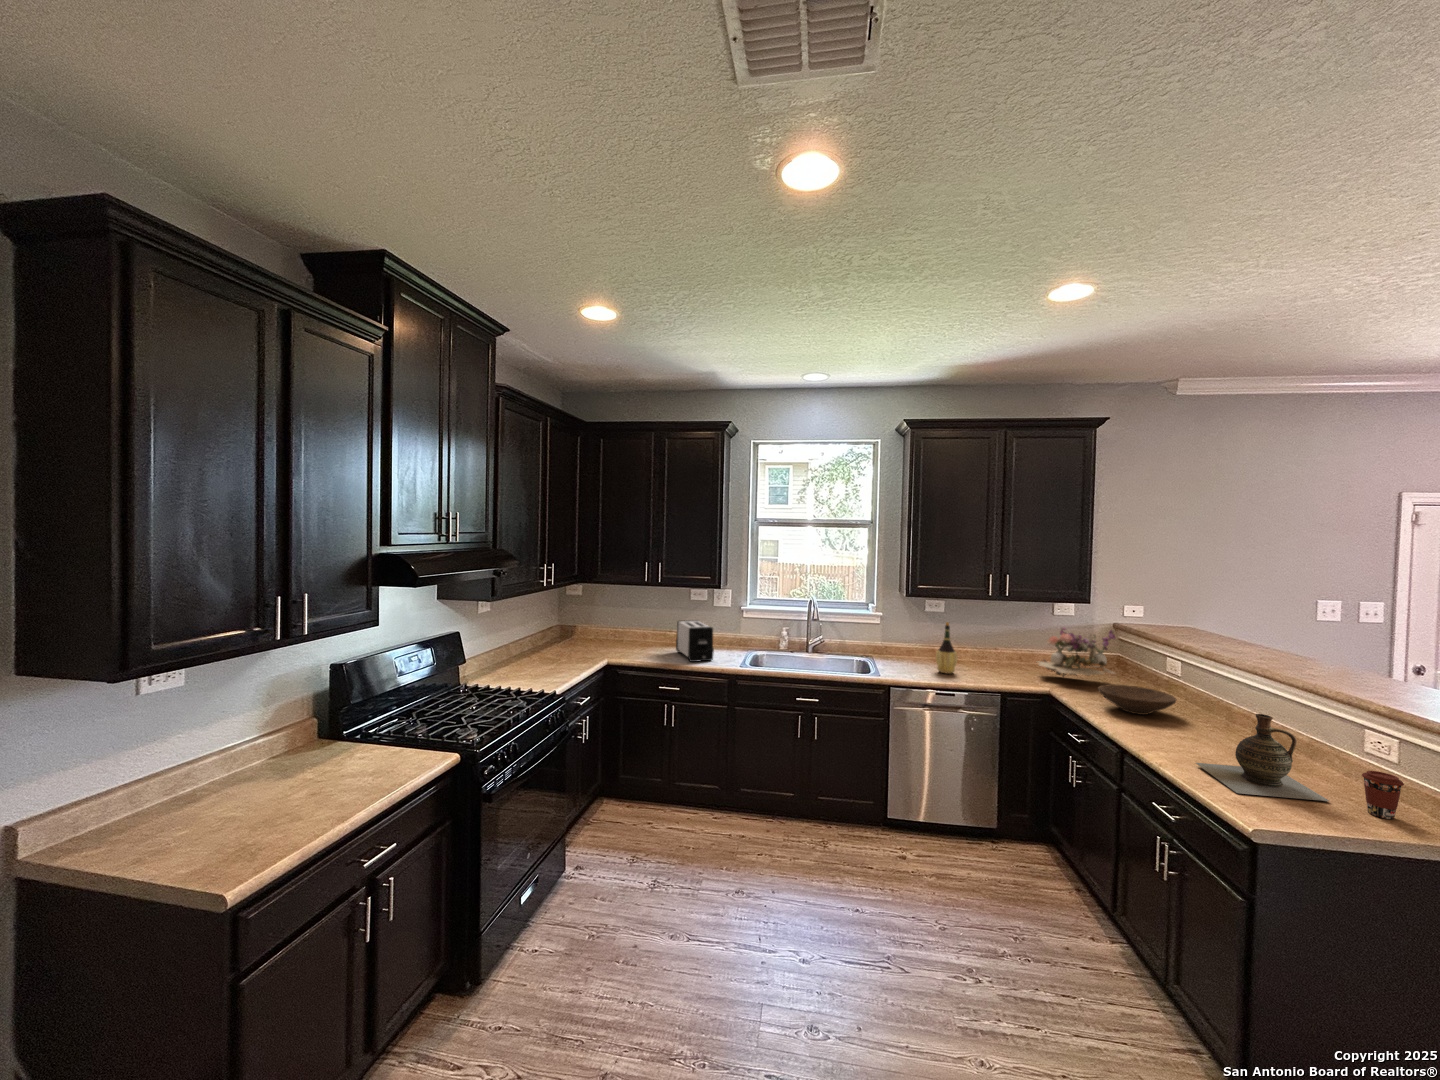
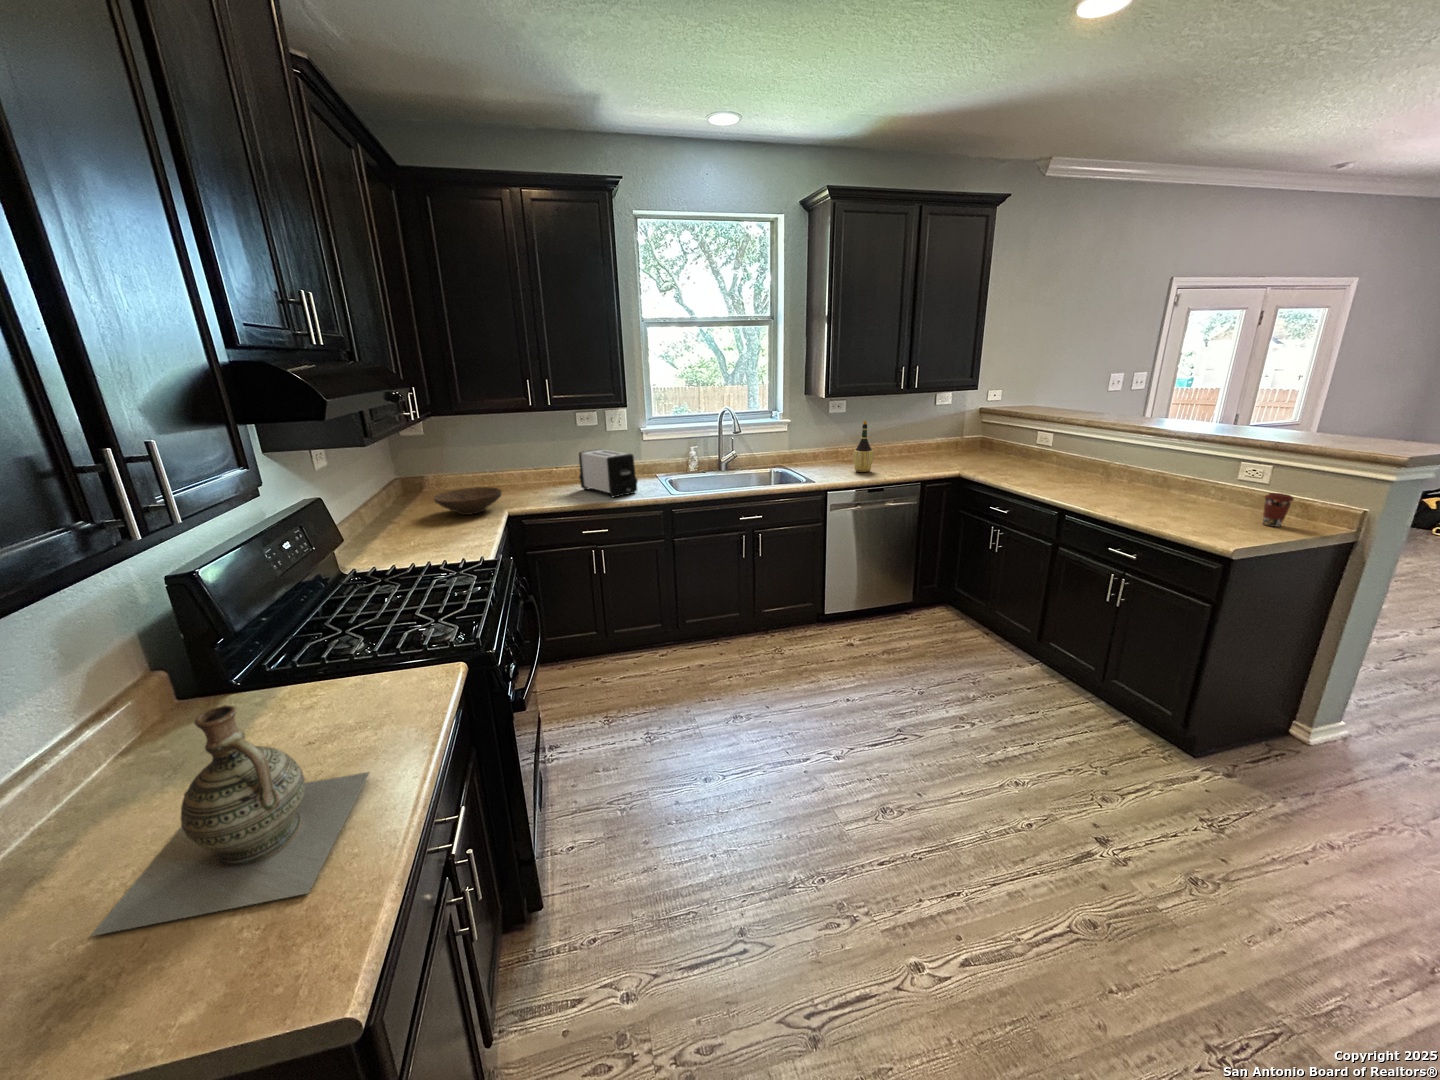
flower arrangement: present [1039,628,1115,677] -> none [931,412,1001,463]
wooden bowl: present [1098,684,1176,715] -> present [434,487,502,515]
ceramic jug: present [1196,714,1329,801] -> present [91,705,369,936]

